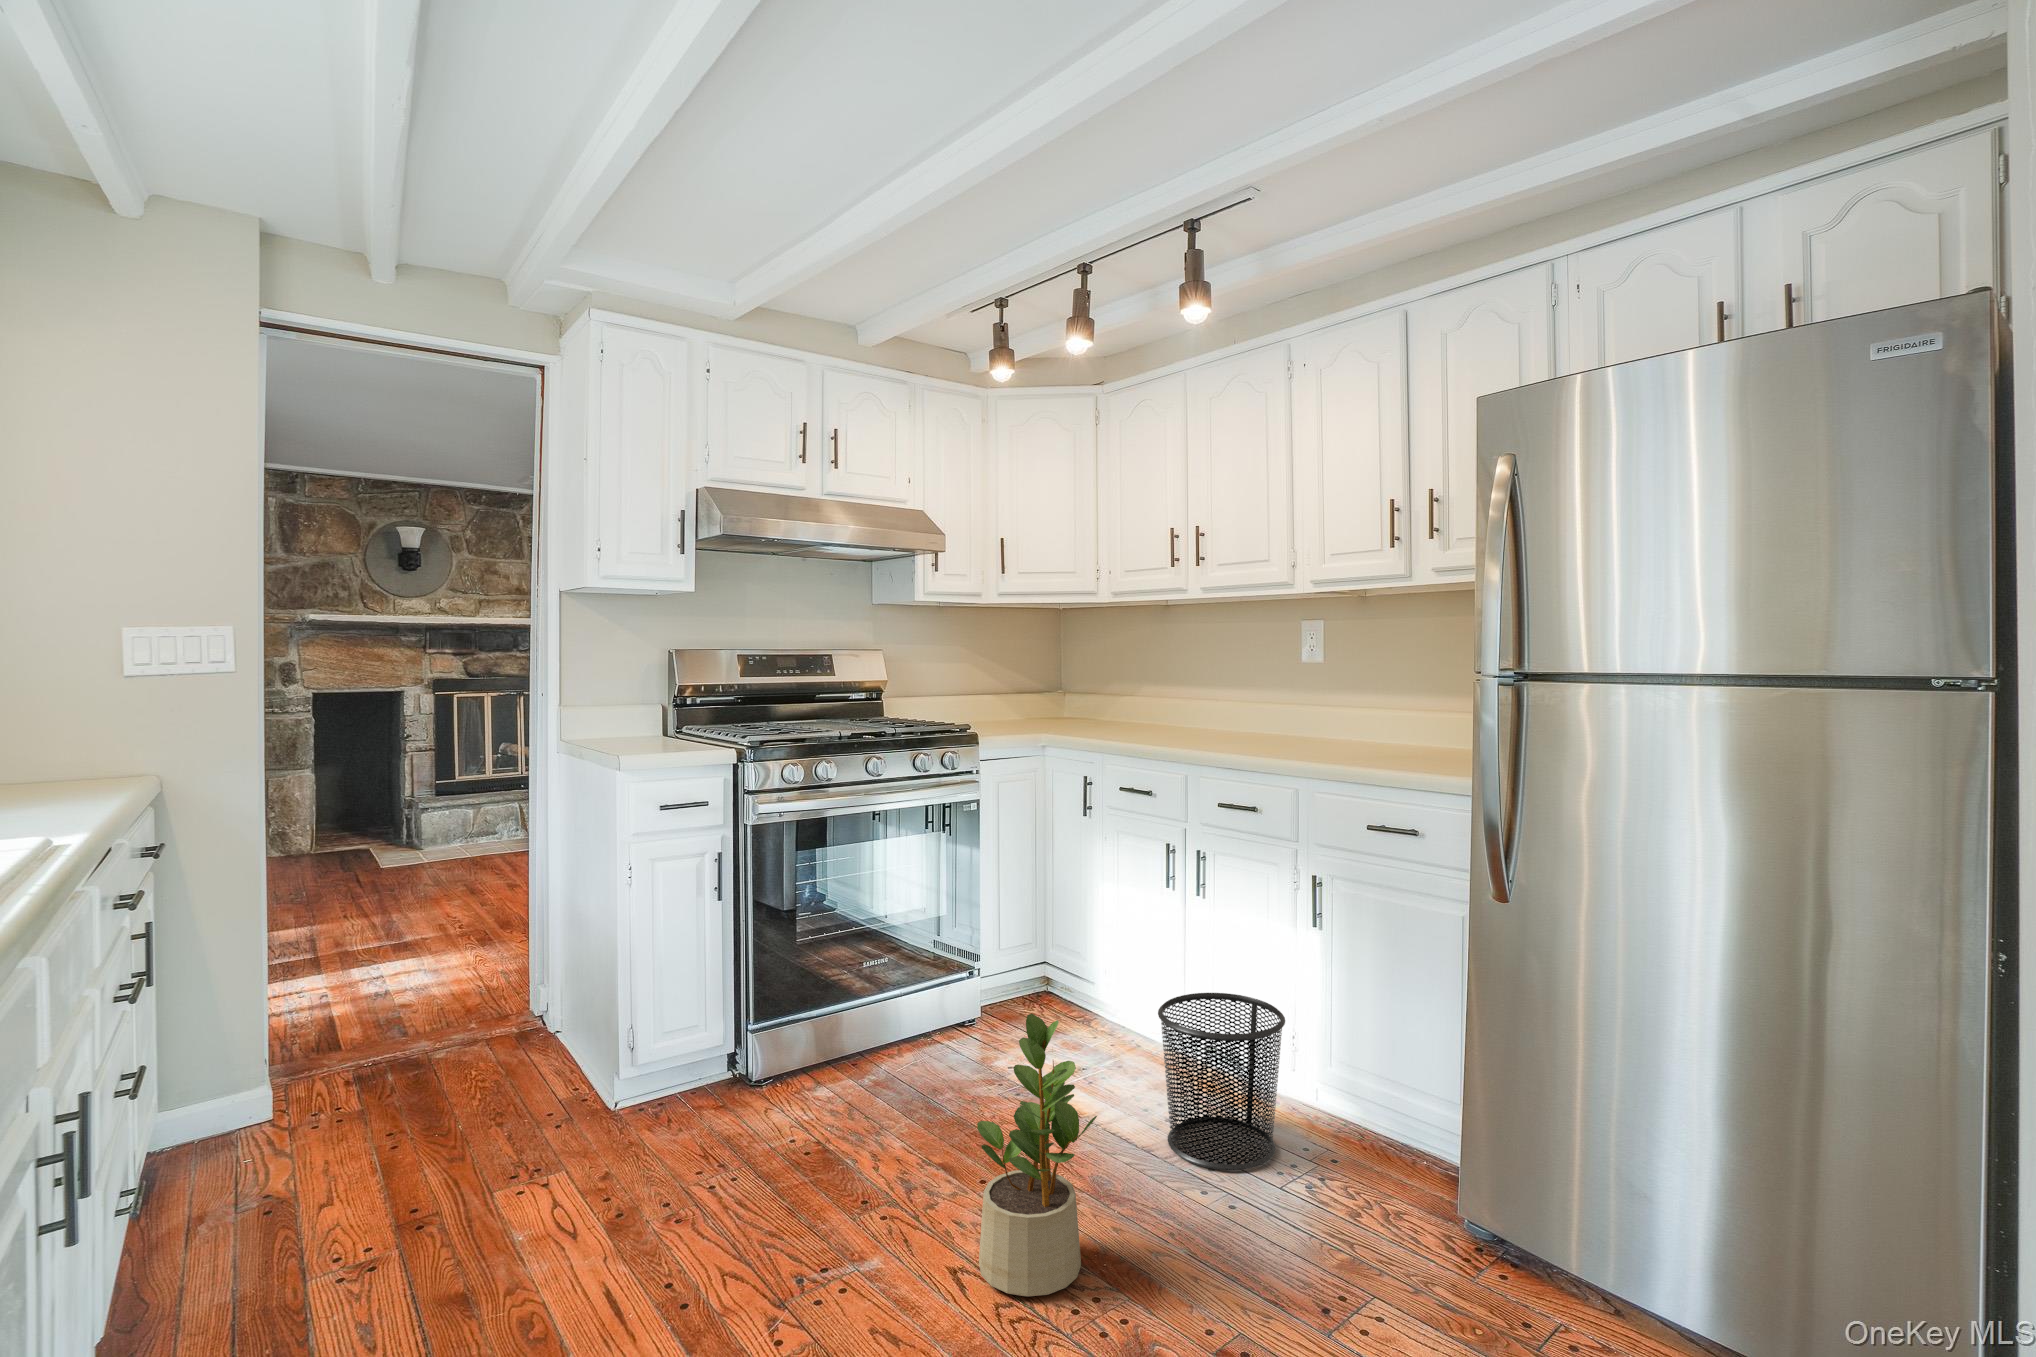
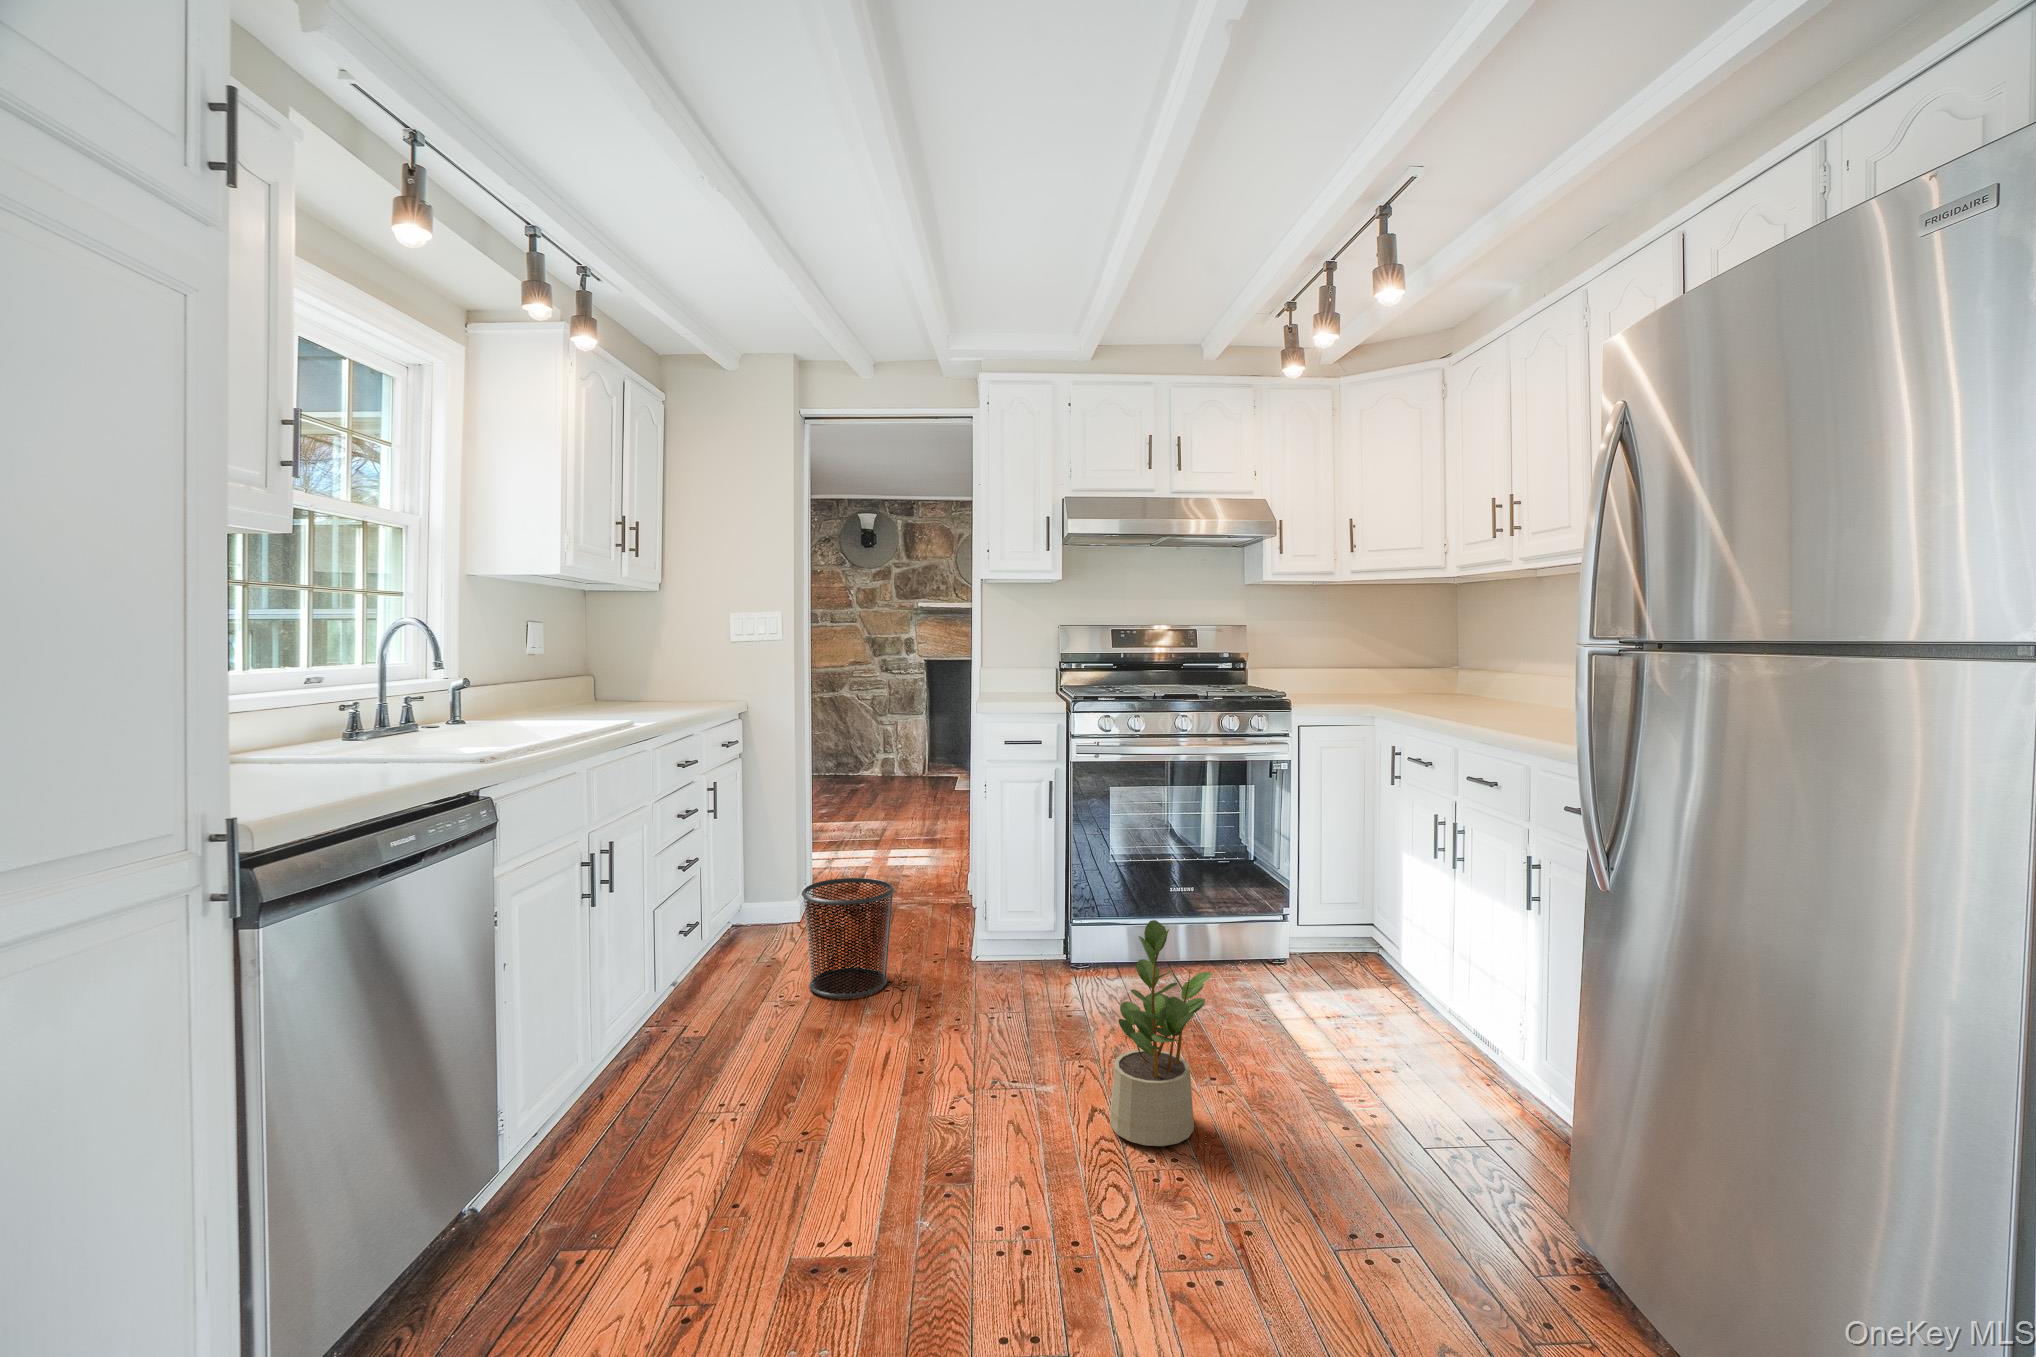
waste bin: present [1158,993,1285,1170] -> present [802,878,894,998]

